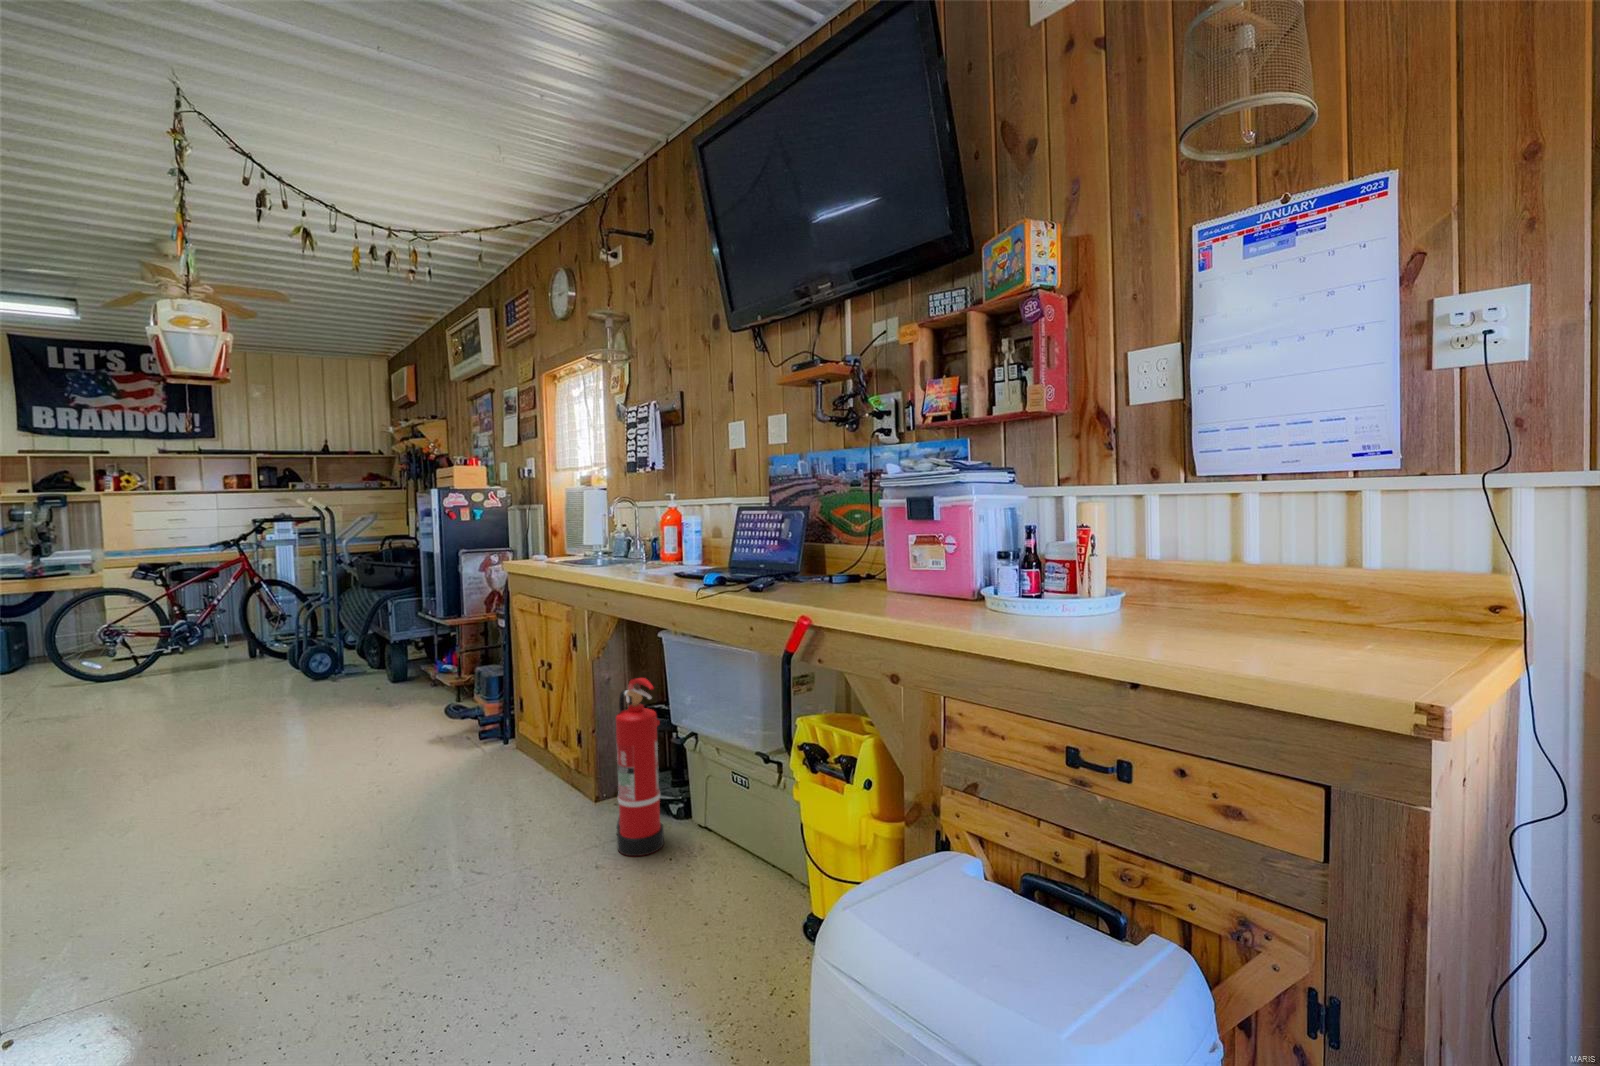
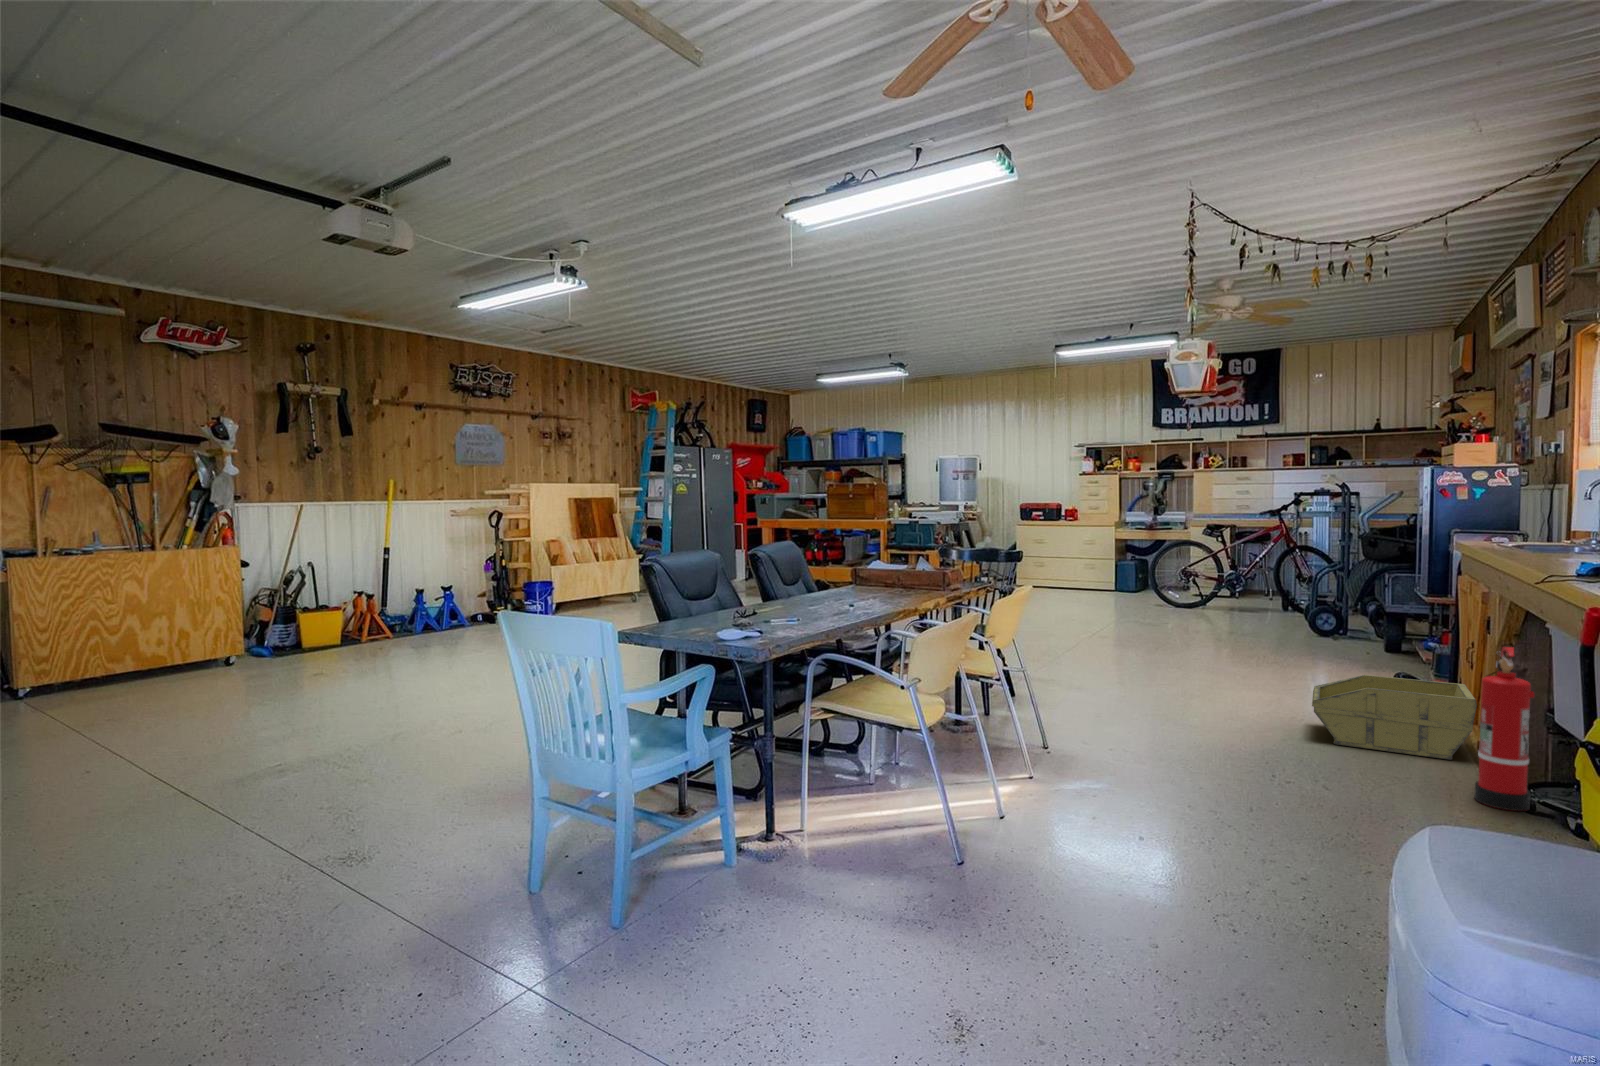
storage bin: none [394,717,576,840] -> present [1312,675,1477,760]

